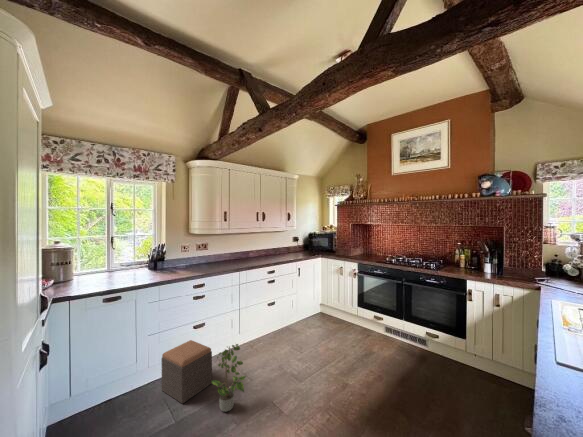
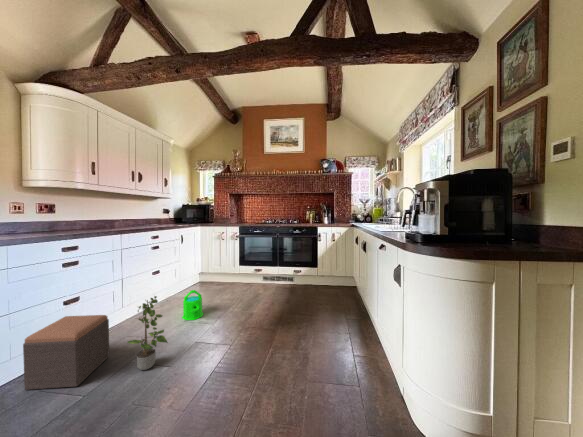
watering can: none [279,336,299,369] -> present [182,290,203,320]

